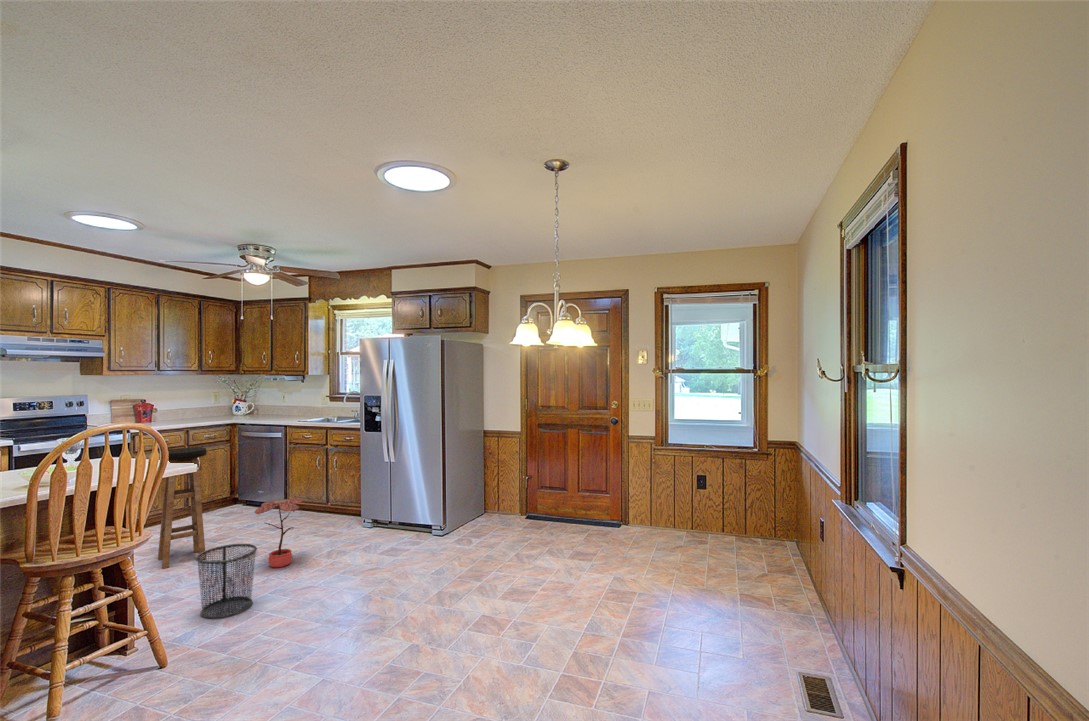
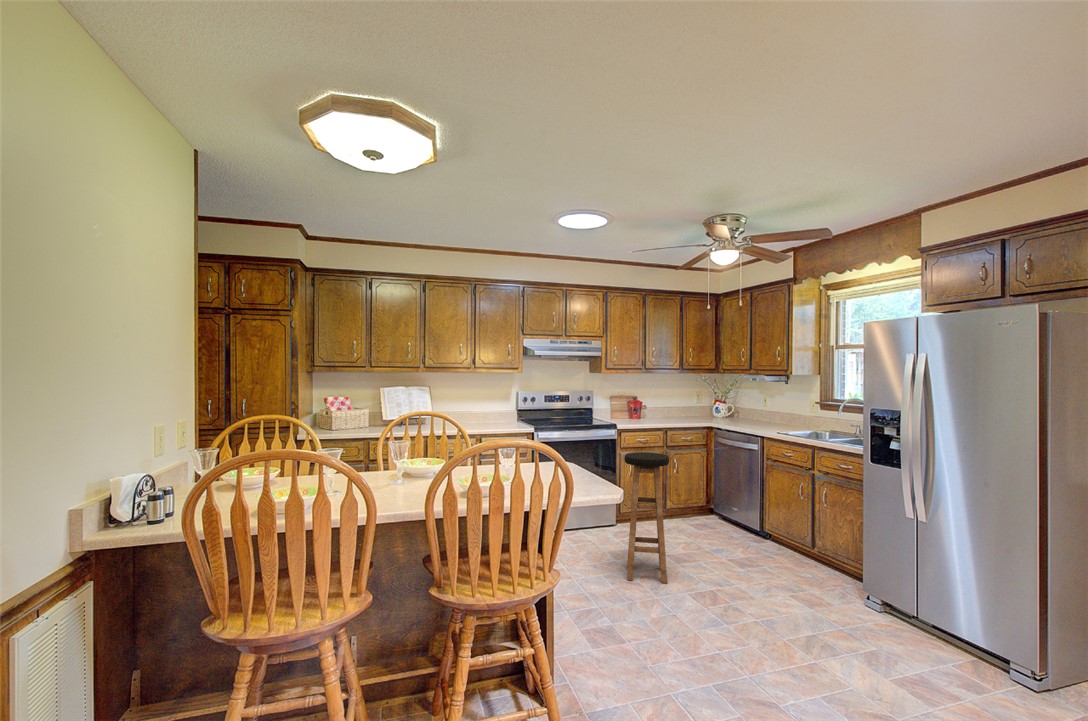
potted plant: present [255,498,303,567] -> none [711,539,774,634]
waste bin: present [196,544,257,618] -> none [634,591,703,695]

